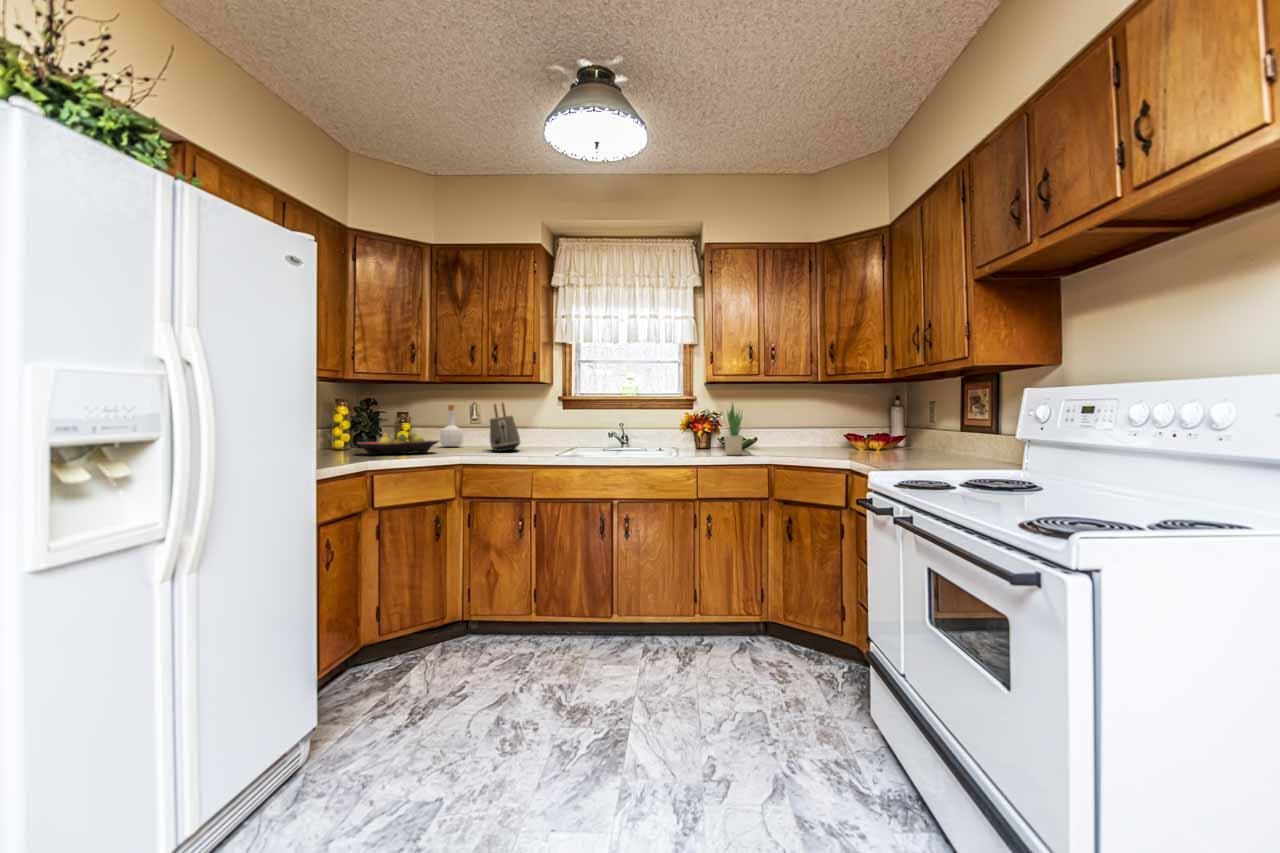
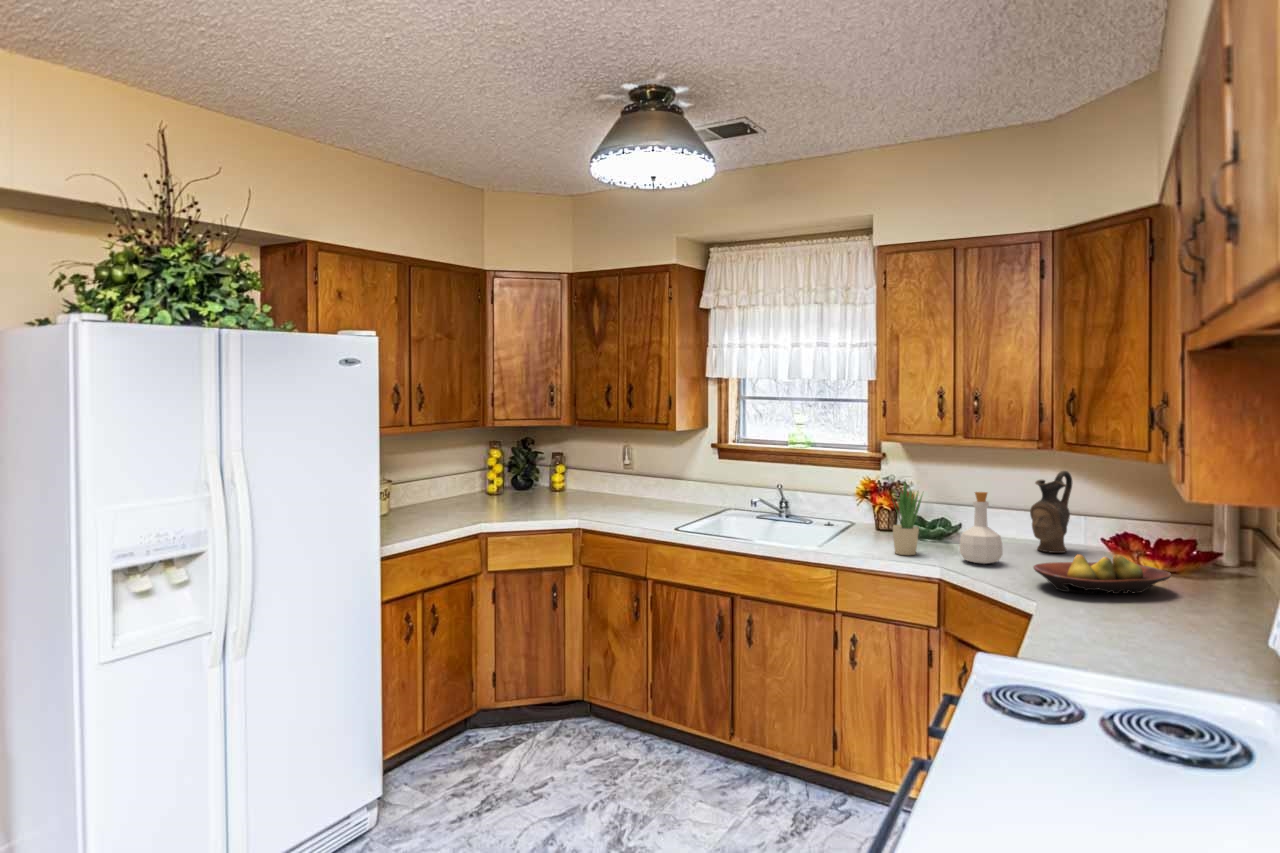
ceramic pitcher: none [798,397,821,450] -> present [1030,471,1072,553]
toaster: present [490,402,521,451] -> none [618,456,659,517]
bottle: present [440,405,463,447] -> present [960,492,1003,564]
fruit bowl: present [357,433,439,455] -> present [1033,554,1171,594]

